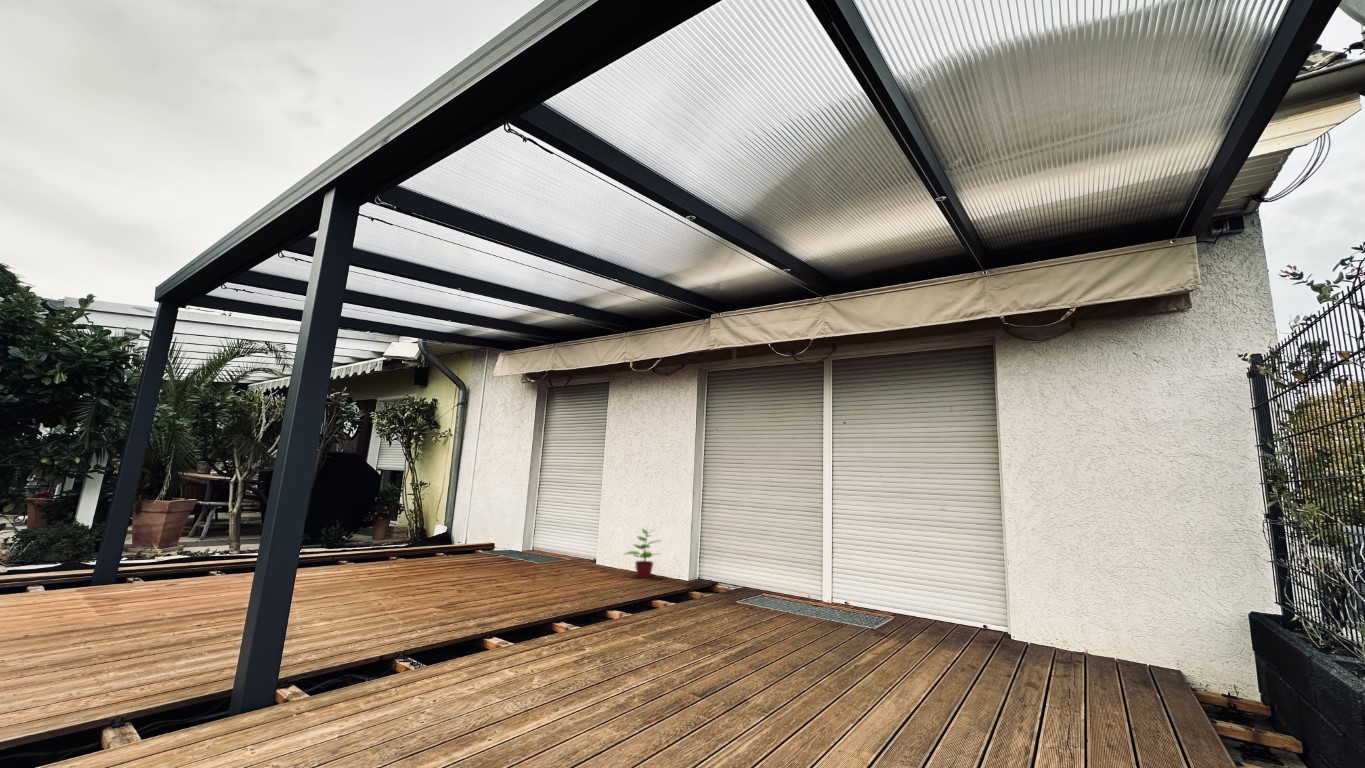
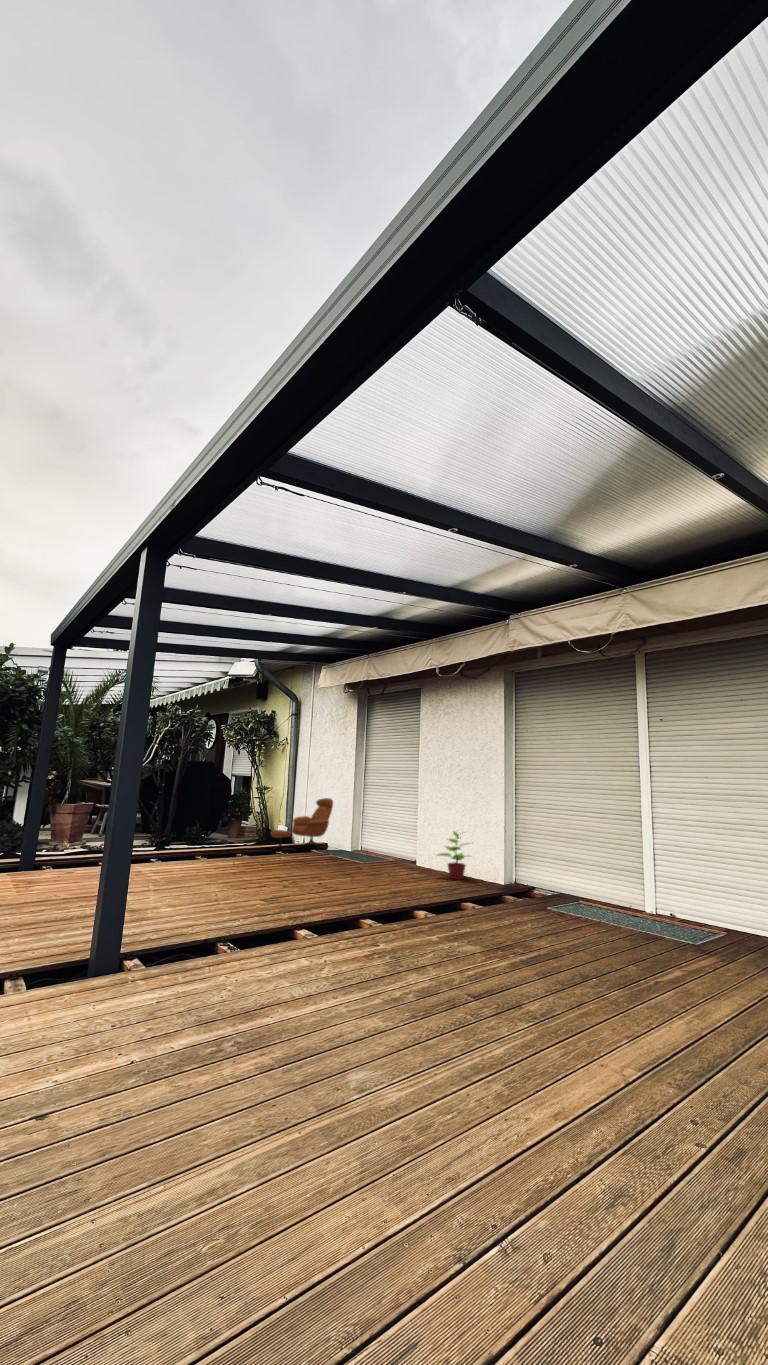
lounge chair: none [431,495,508,554] -> present [270,798,333,850]

